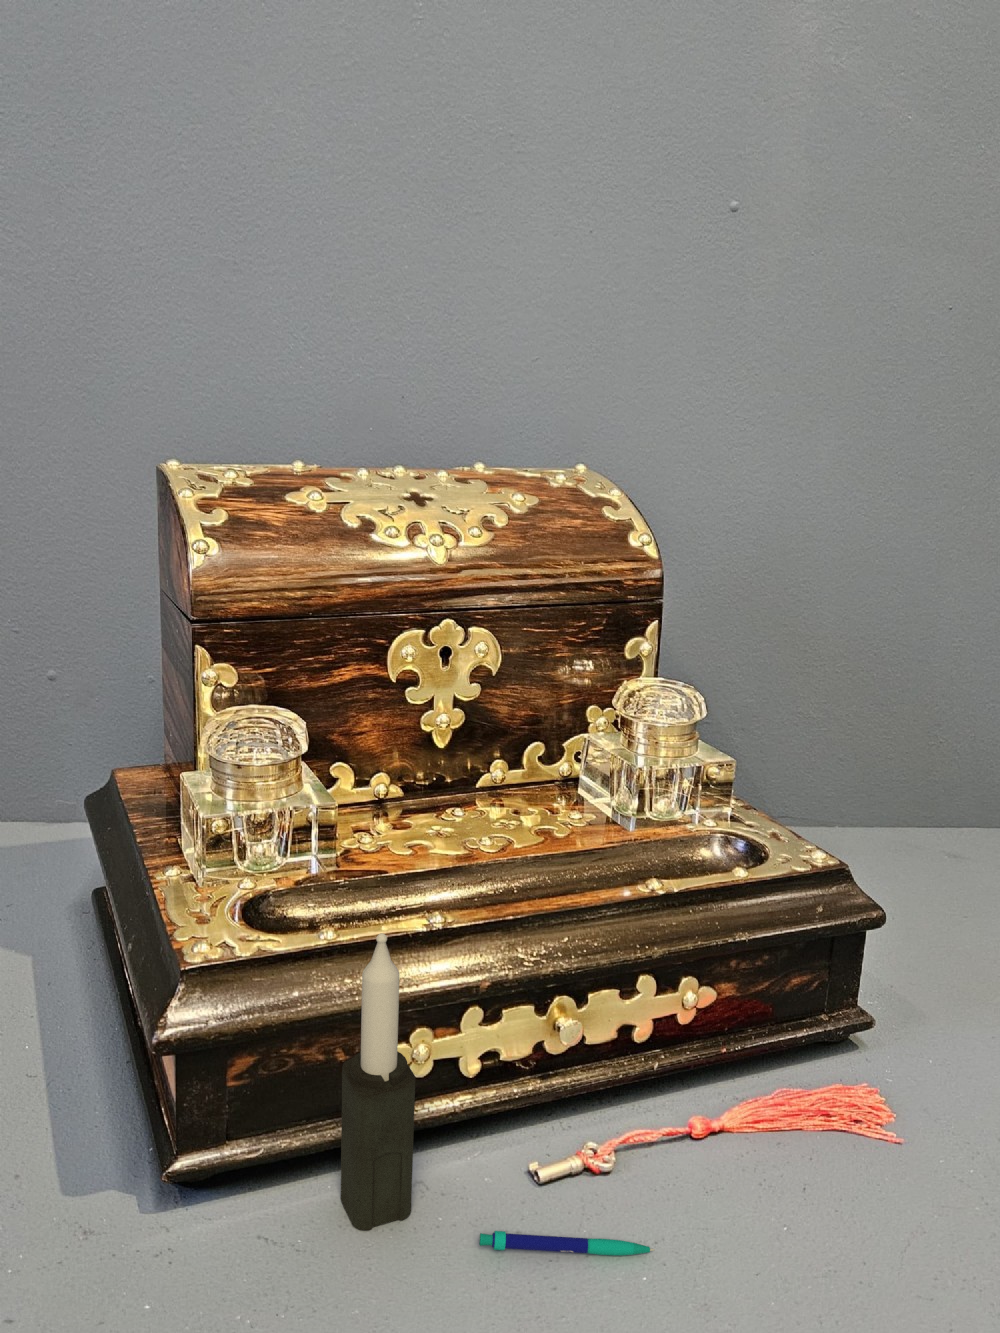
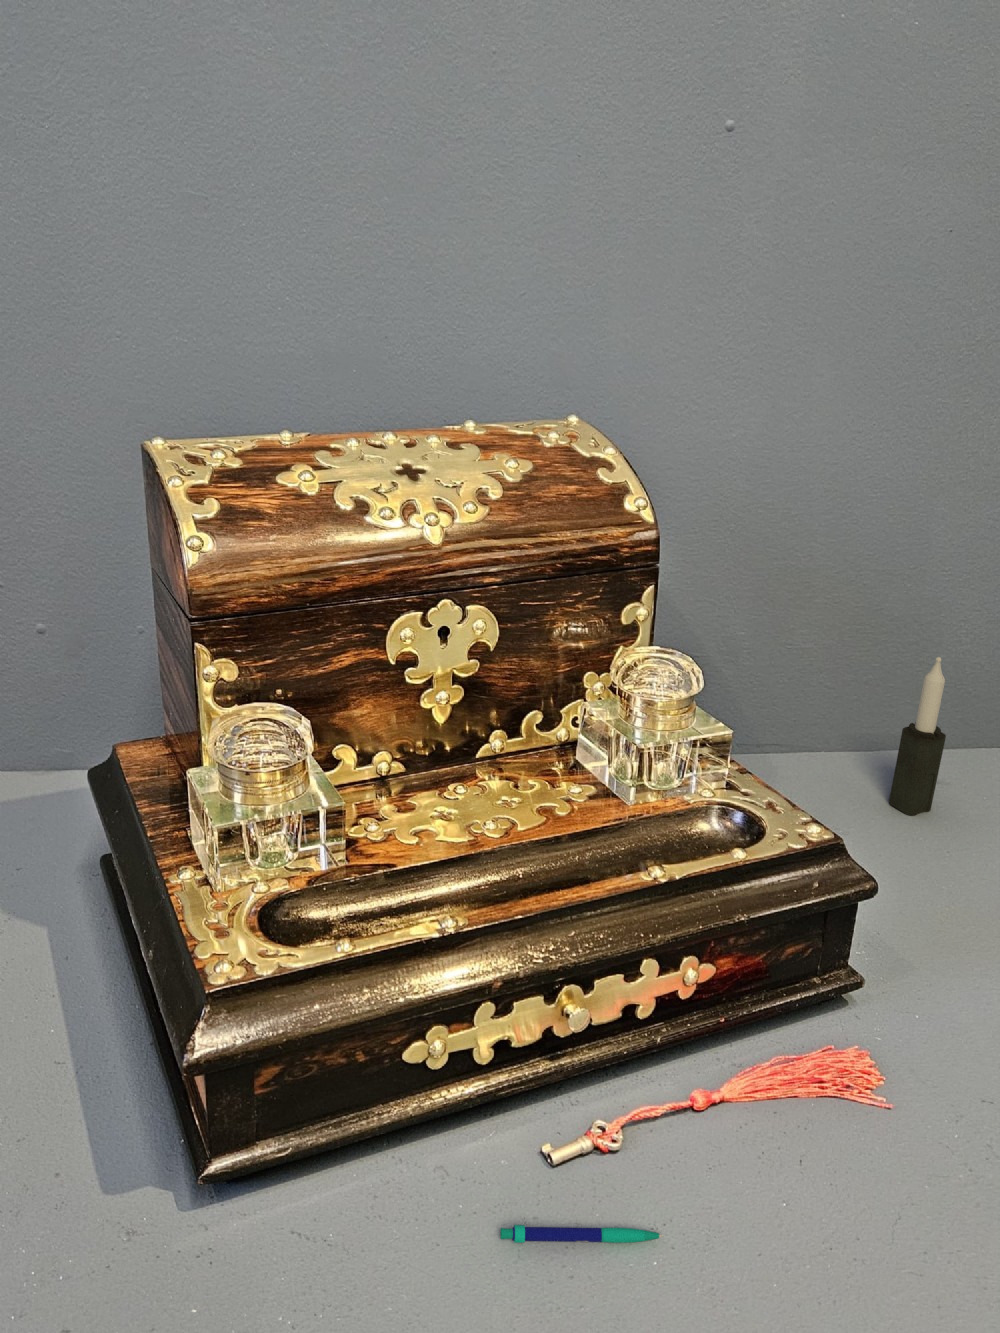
candle: present [341,933,415,1230] -> present [889,657,946,816]

